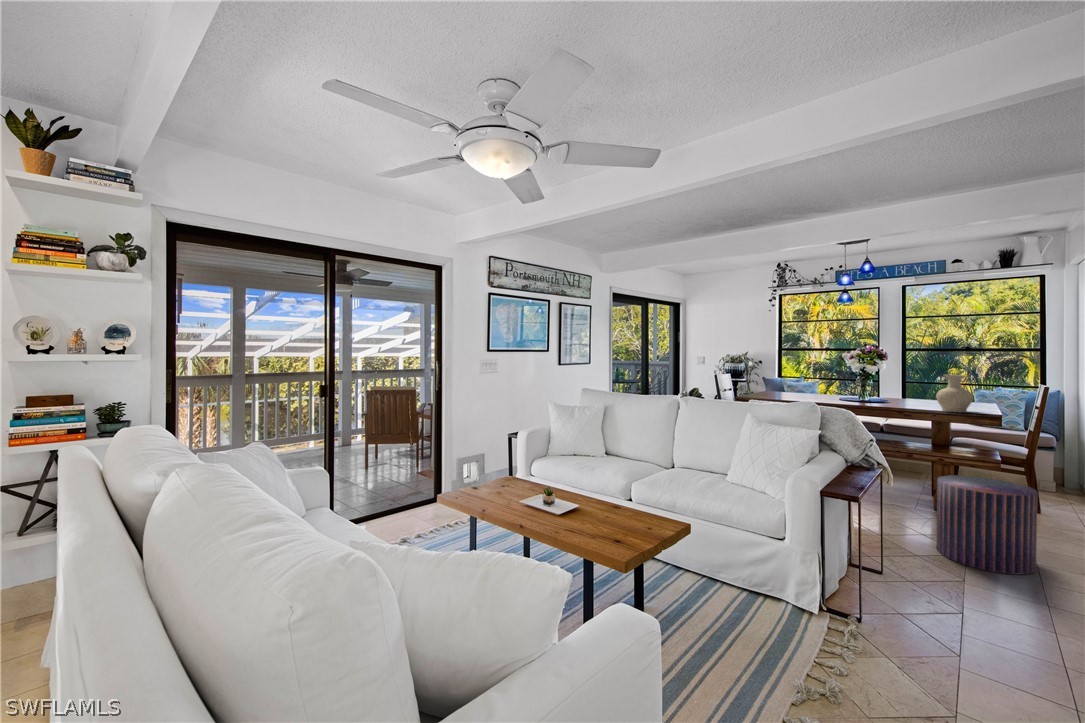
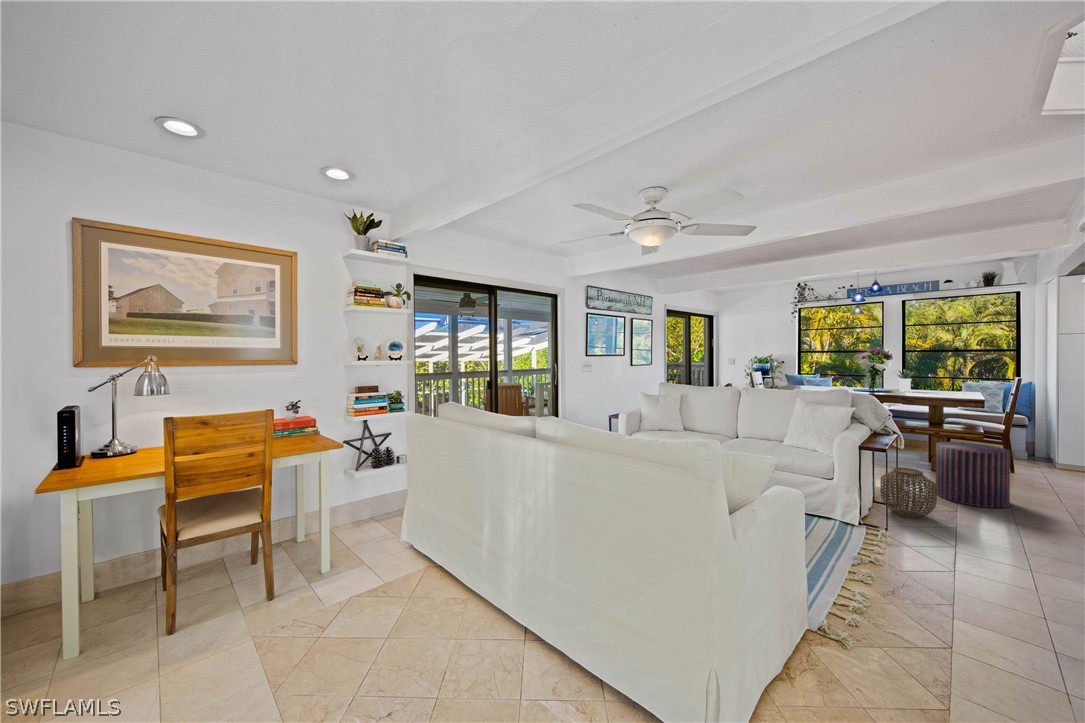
potted plant: none [882,373,924,402] -> present [898,369,914,392]
vase: present [936,375,973,412] -> none [932,370,962,398]
woven basket: none [857,518,935,597] -> present [880,468,937,519]

